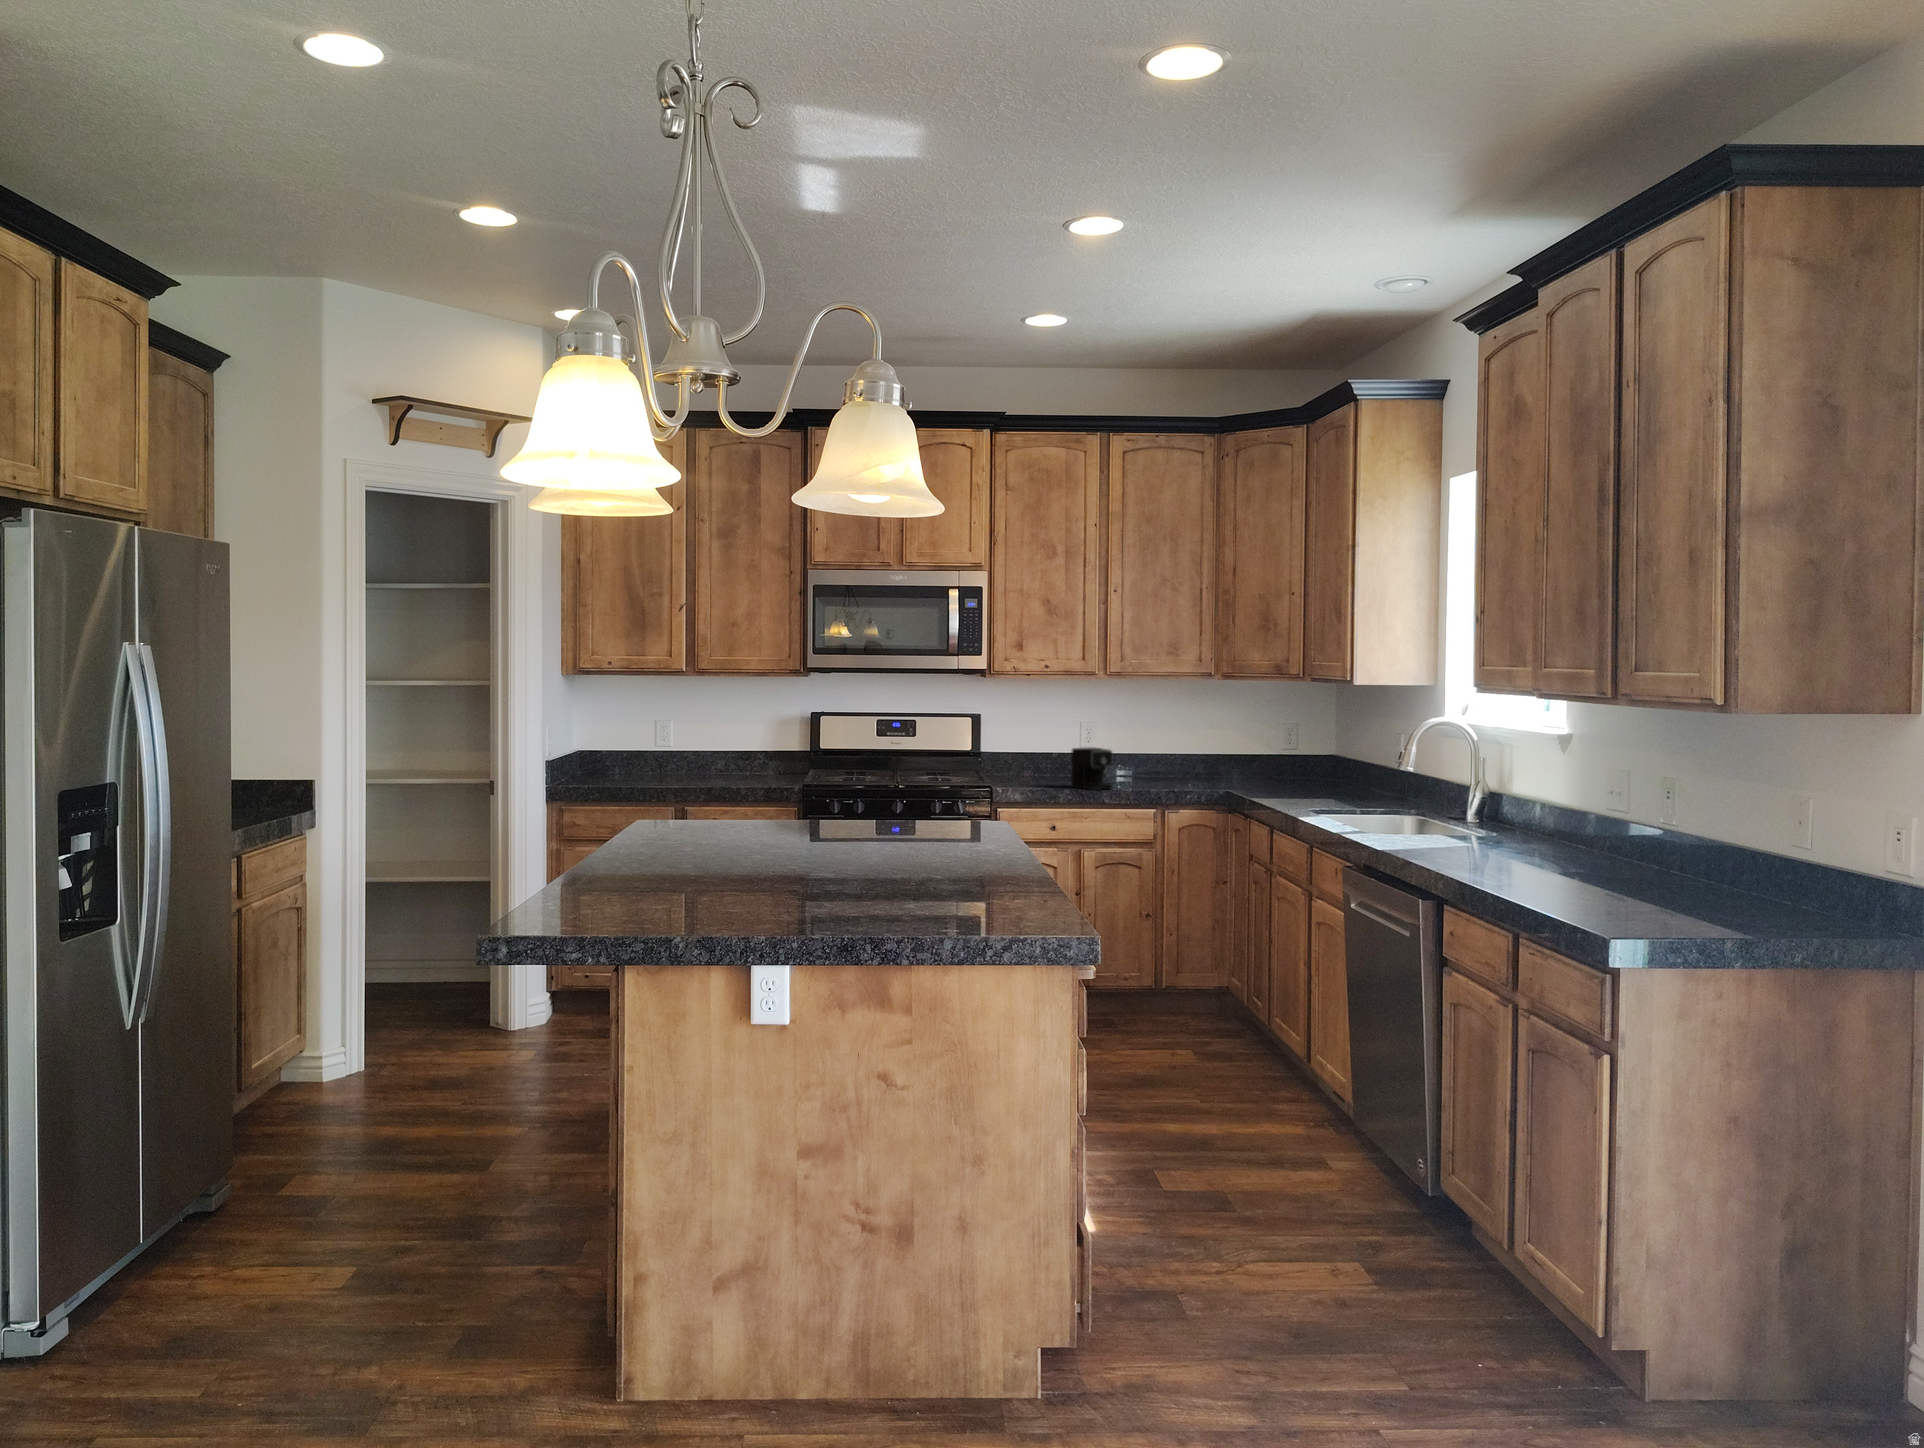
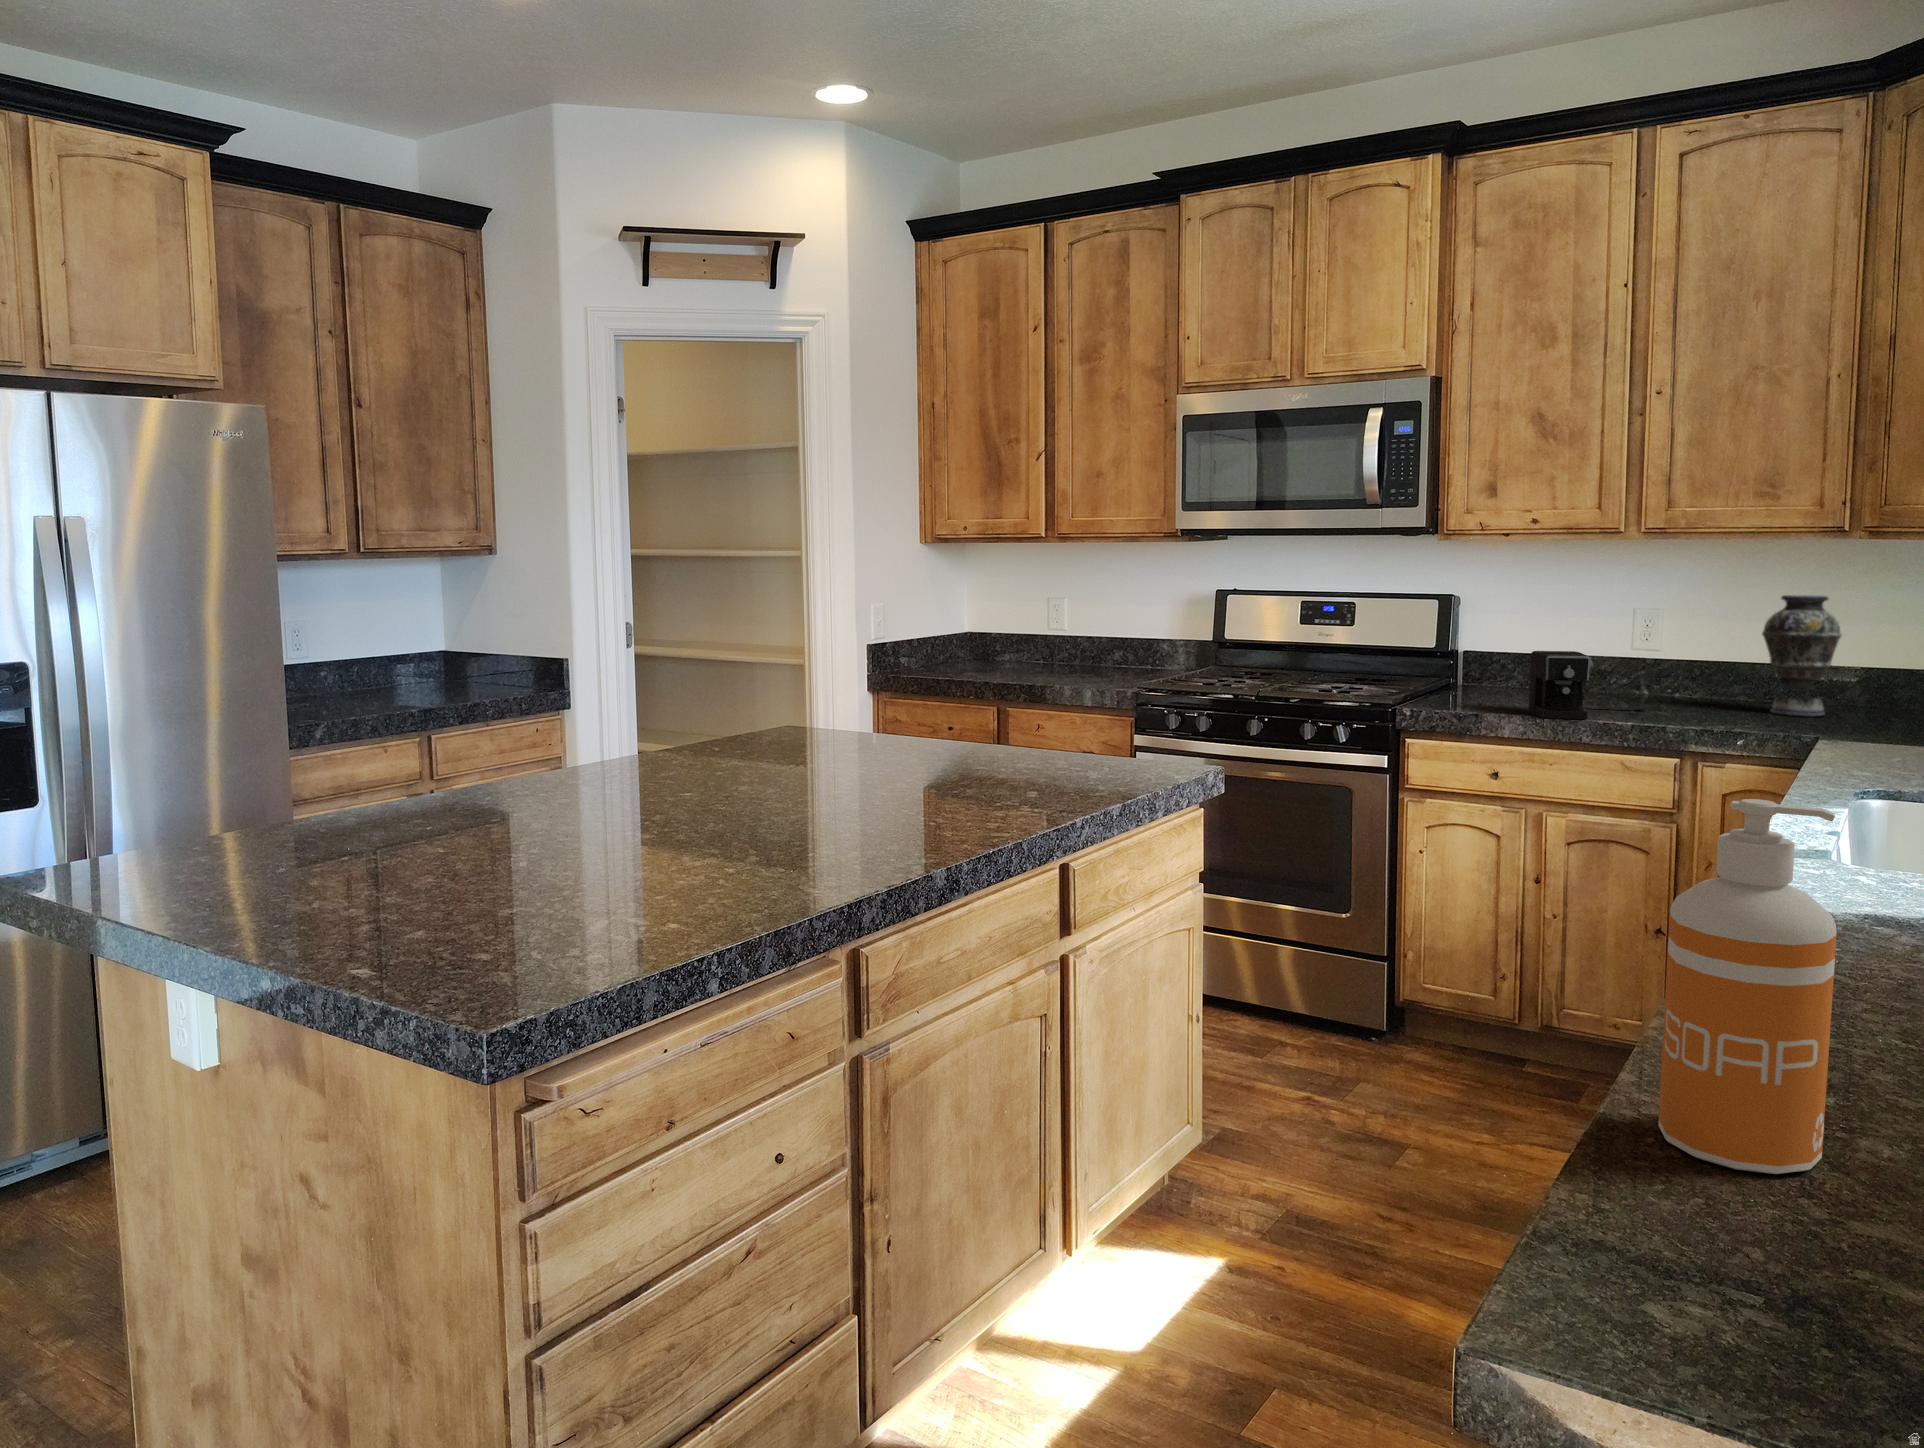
vase: none [1163,710,1202,781] -> present [1762,595,1841,717]
soap dispenser: none [1581,789,1638,917] -> present [1658,799,1837,1174]

